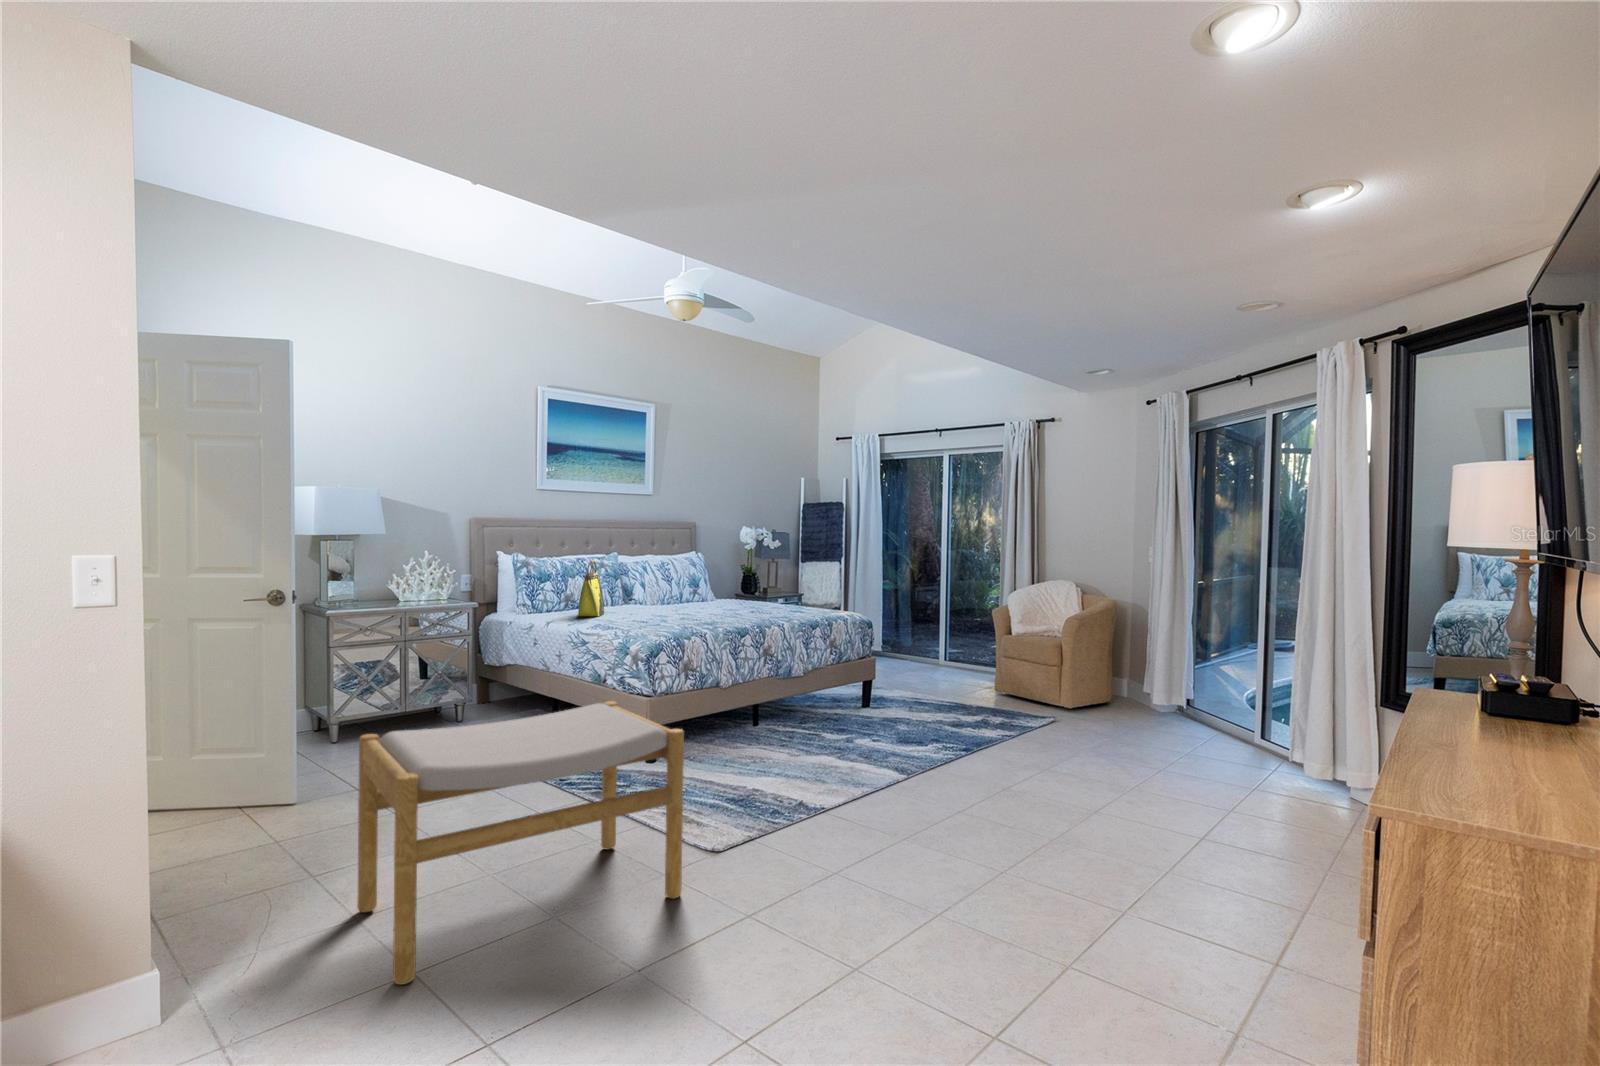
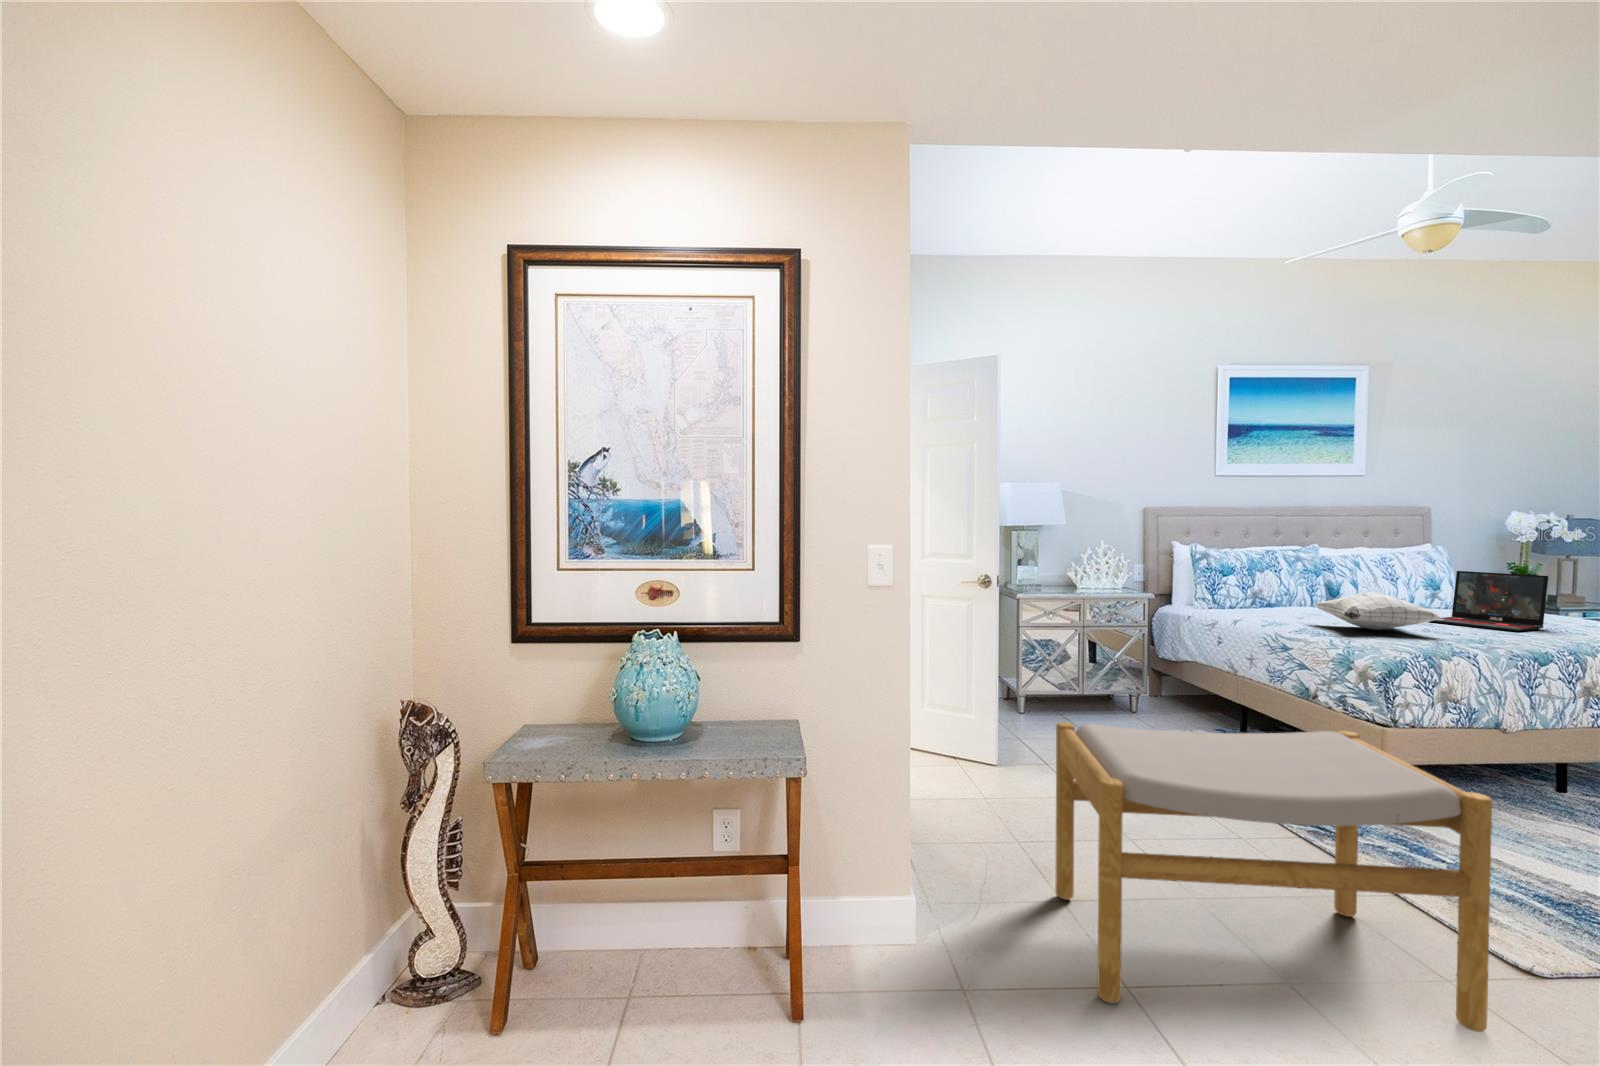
tote bag: present [578,561,604,616] -> none [1272,554,1305,618]
laptop: none [685,572,753,615] -> present [1430,571,1548,632]
pillow: none [608,591,690,622] -> present [1314,592,1440,630]

